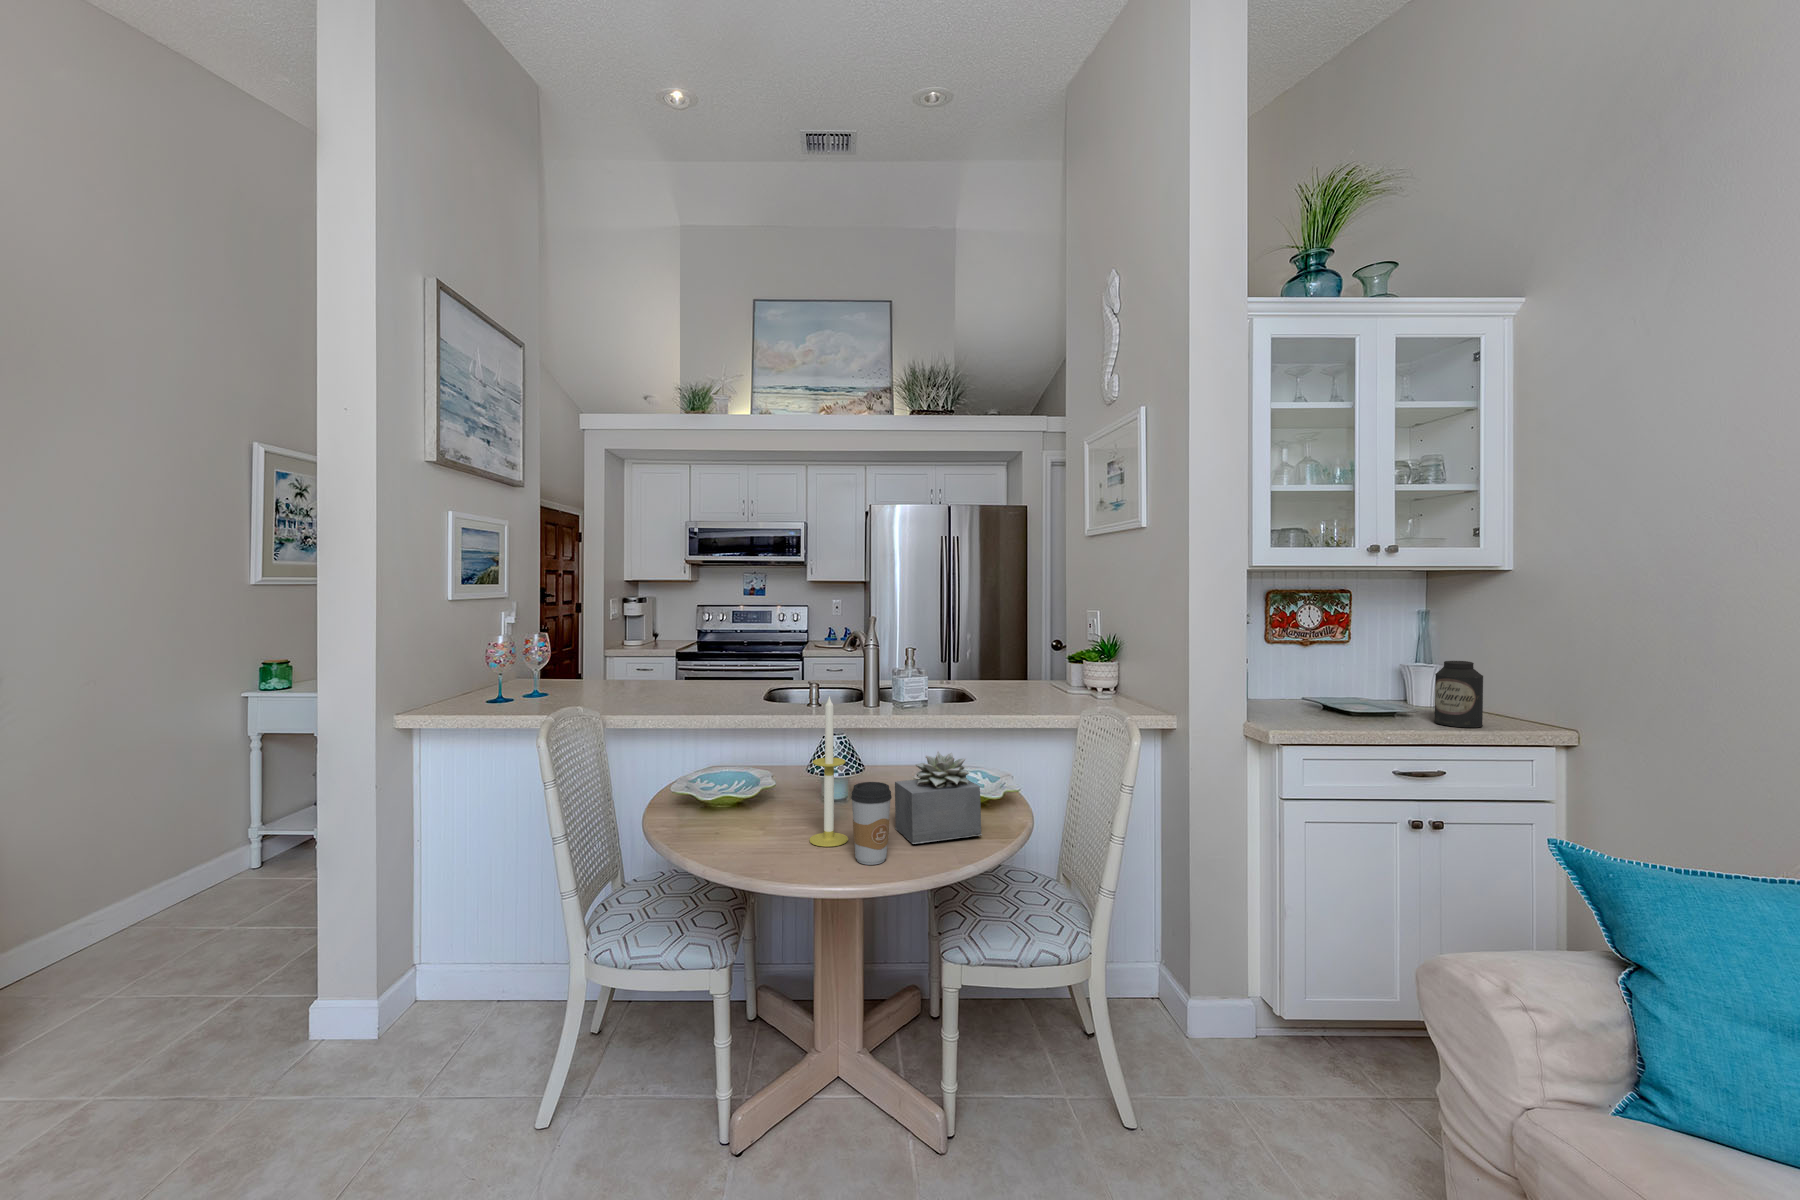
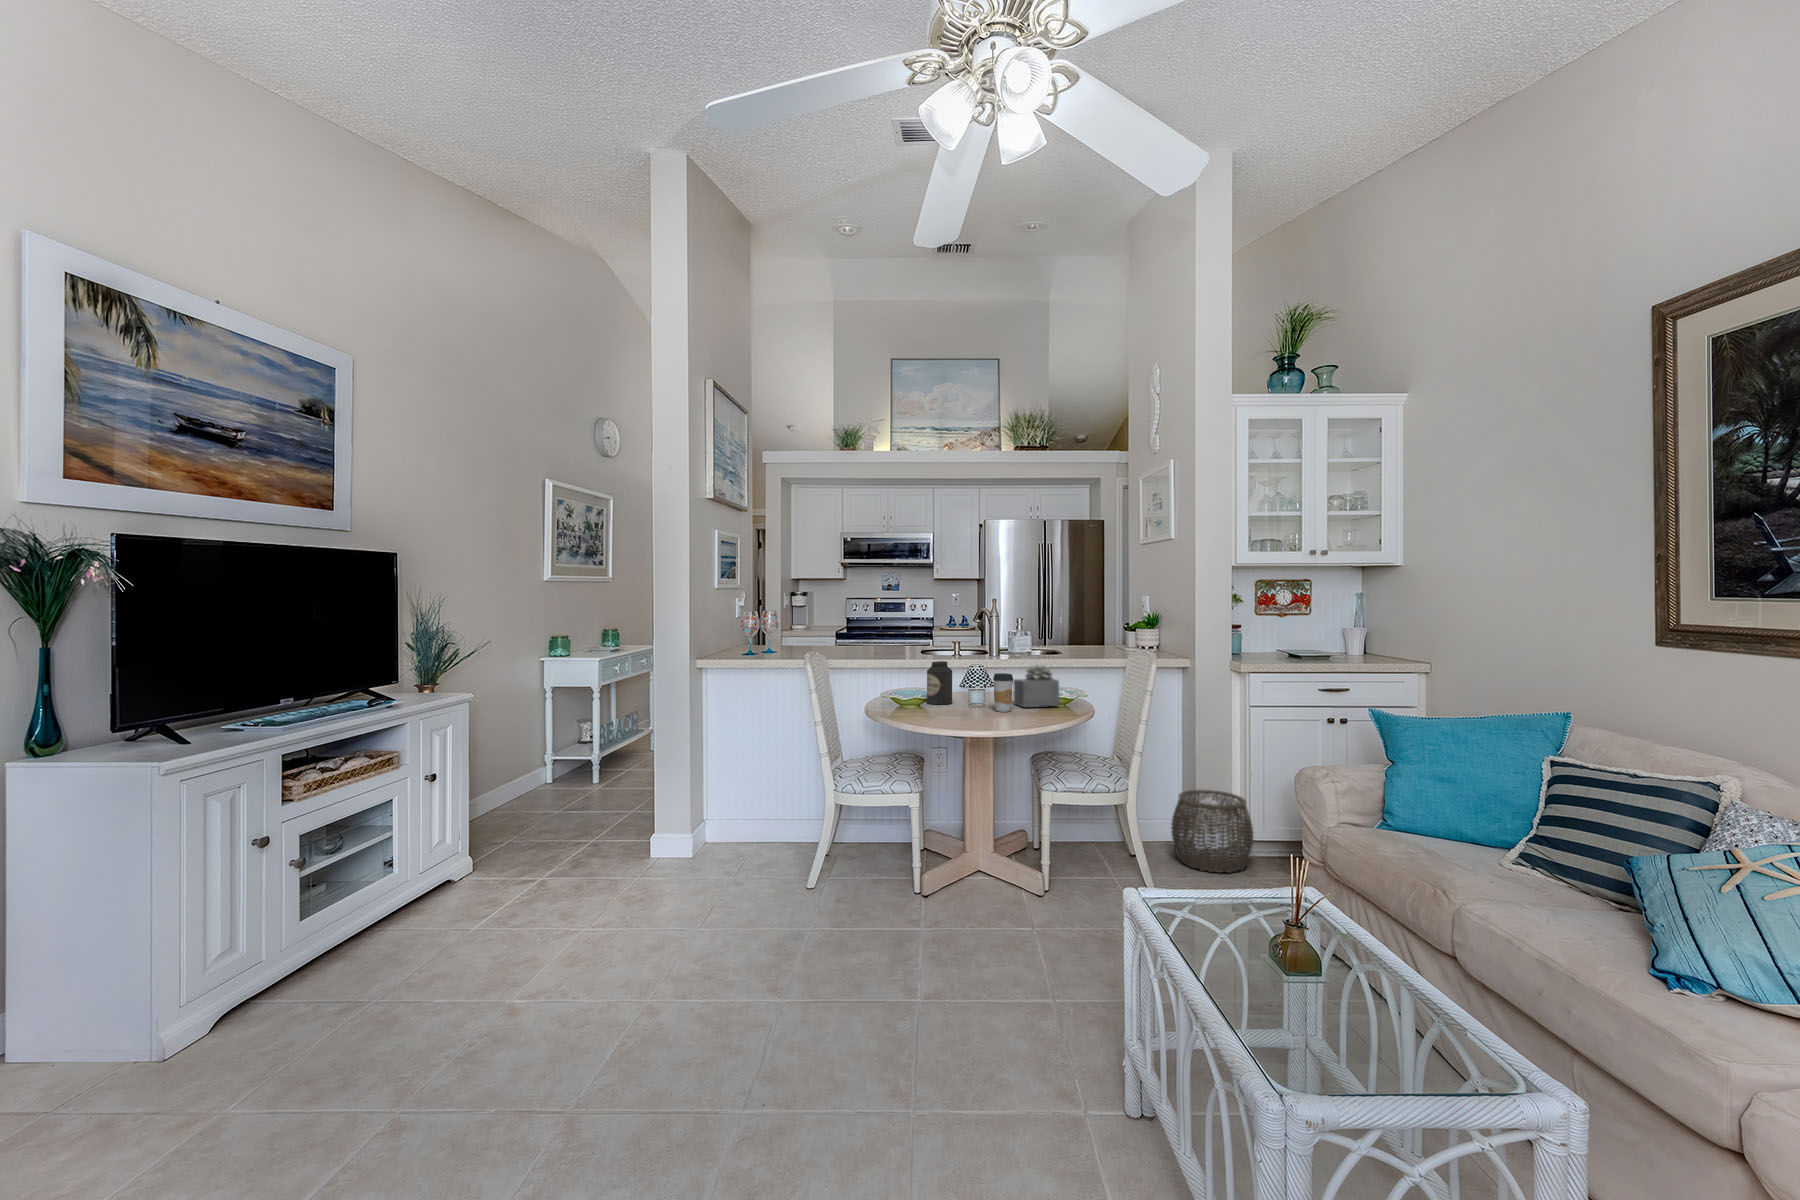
canister: present [1434,661,1483,727] -> present [927,661,952,704]
candle: present [810,696,848,847] -> none [970,631,990,708]
woven basket: none [1164,943,1311,1116] -> present [1171,790,1254,873]

